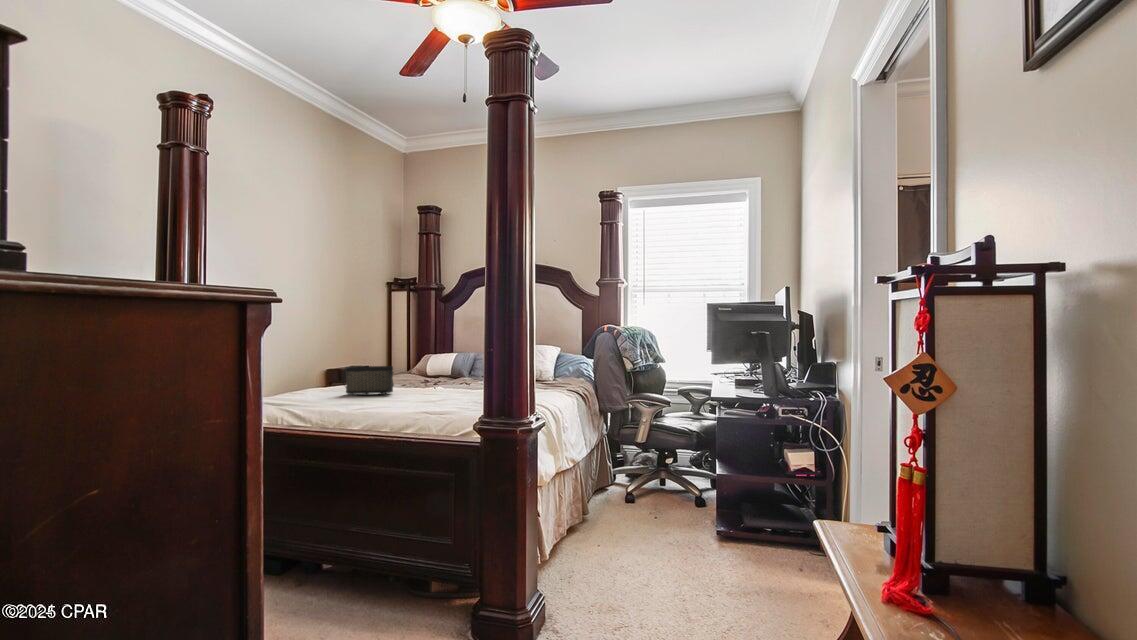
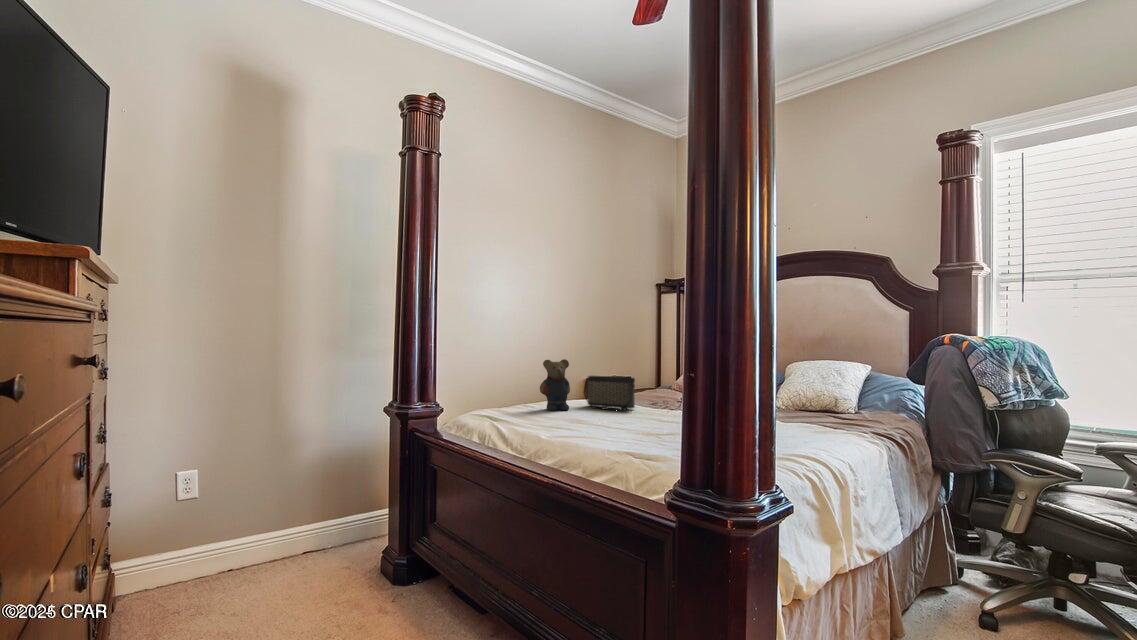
teddy bear: none [302,352,333,401] -> present [540,359,570,411]

